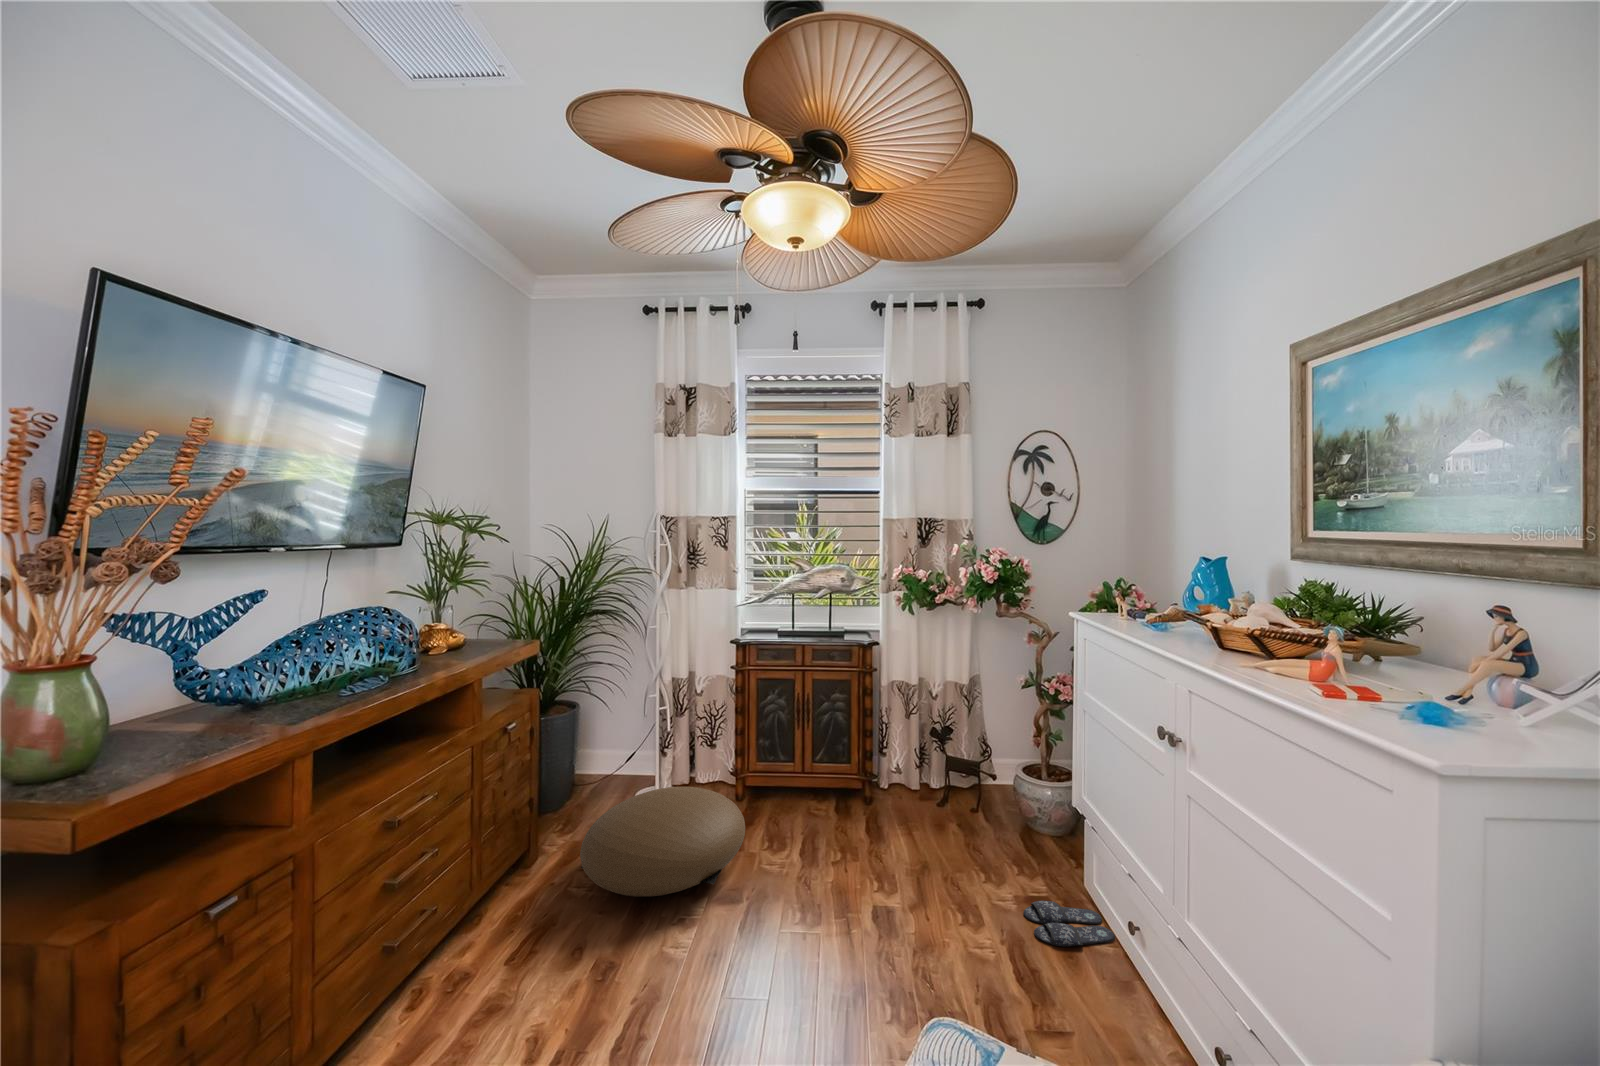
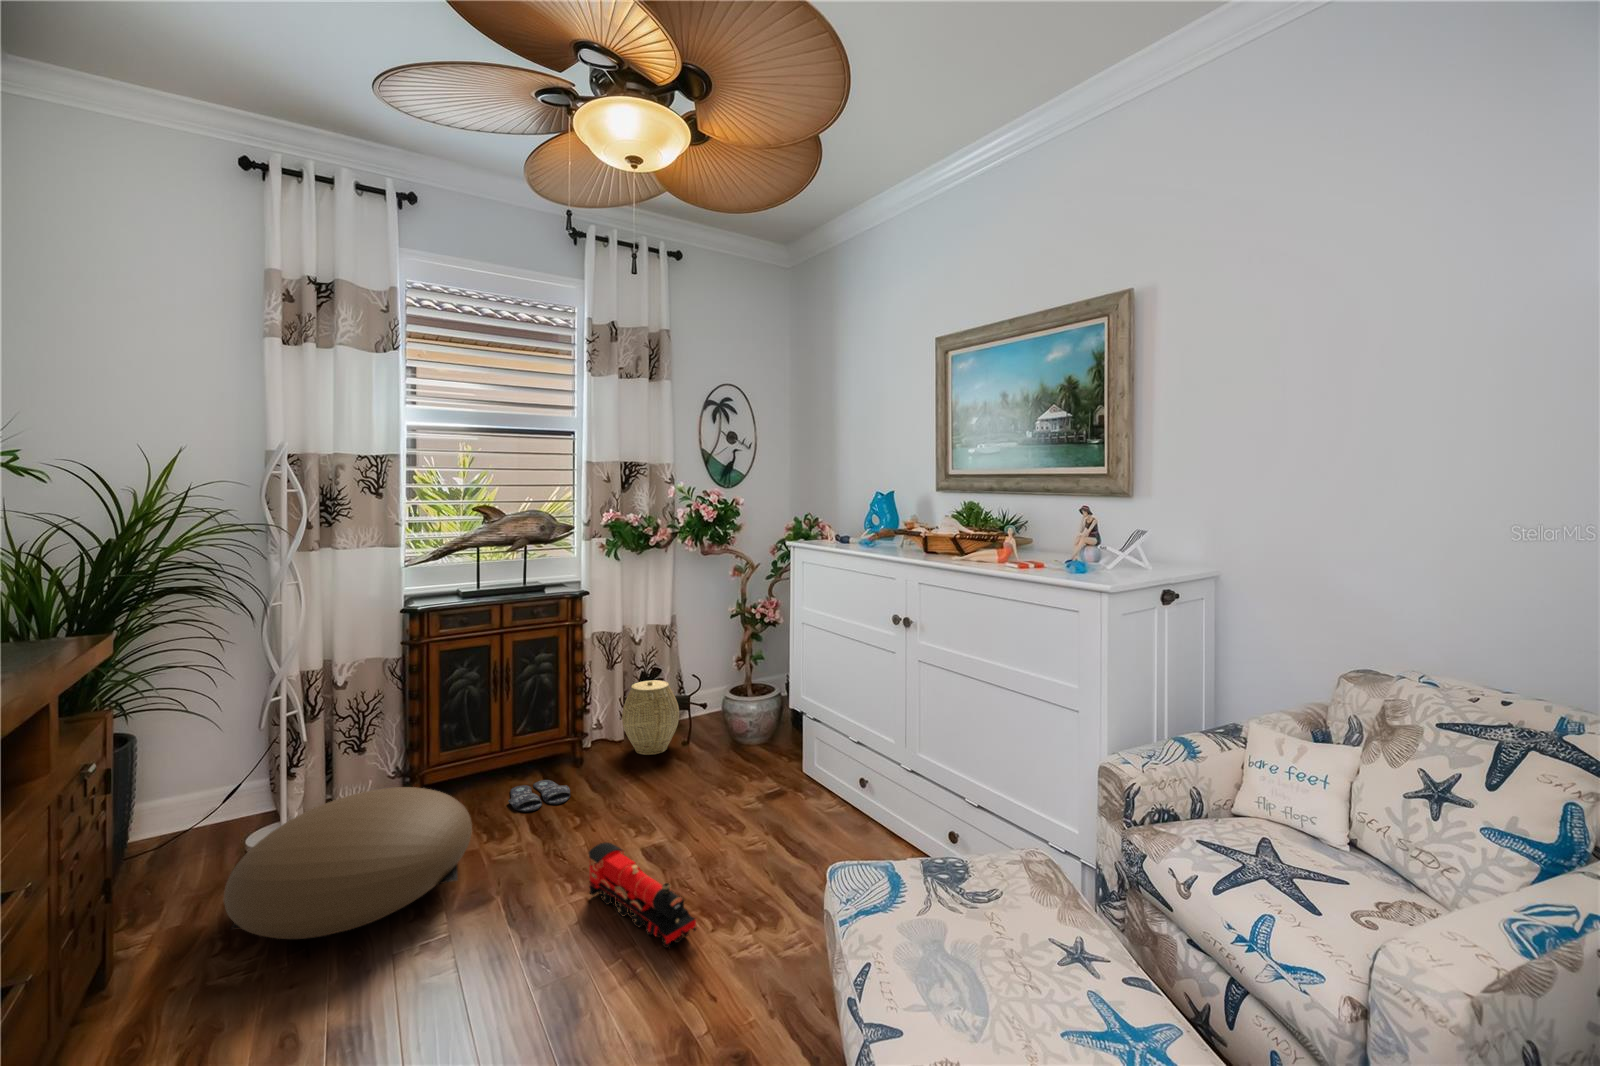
woven basket: none [910,734,967,810] -> present [622,680,679,755]
toy train: none [807,894,872,1030] -> present [589,843,696,948]
slippers: present [1024,901,1115,947] -> present [508,780,571,812]

